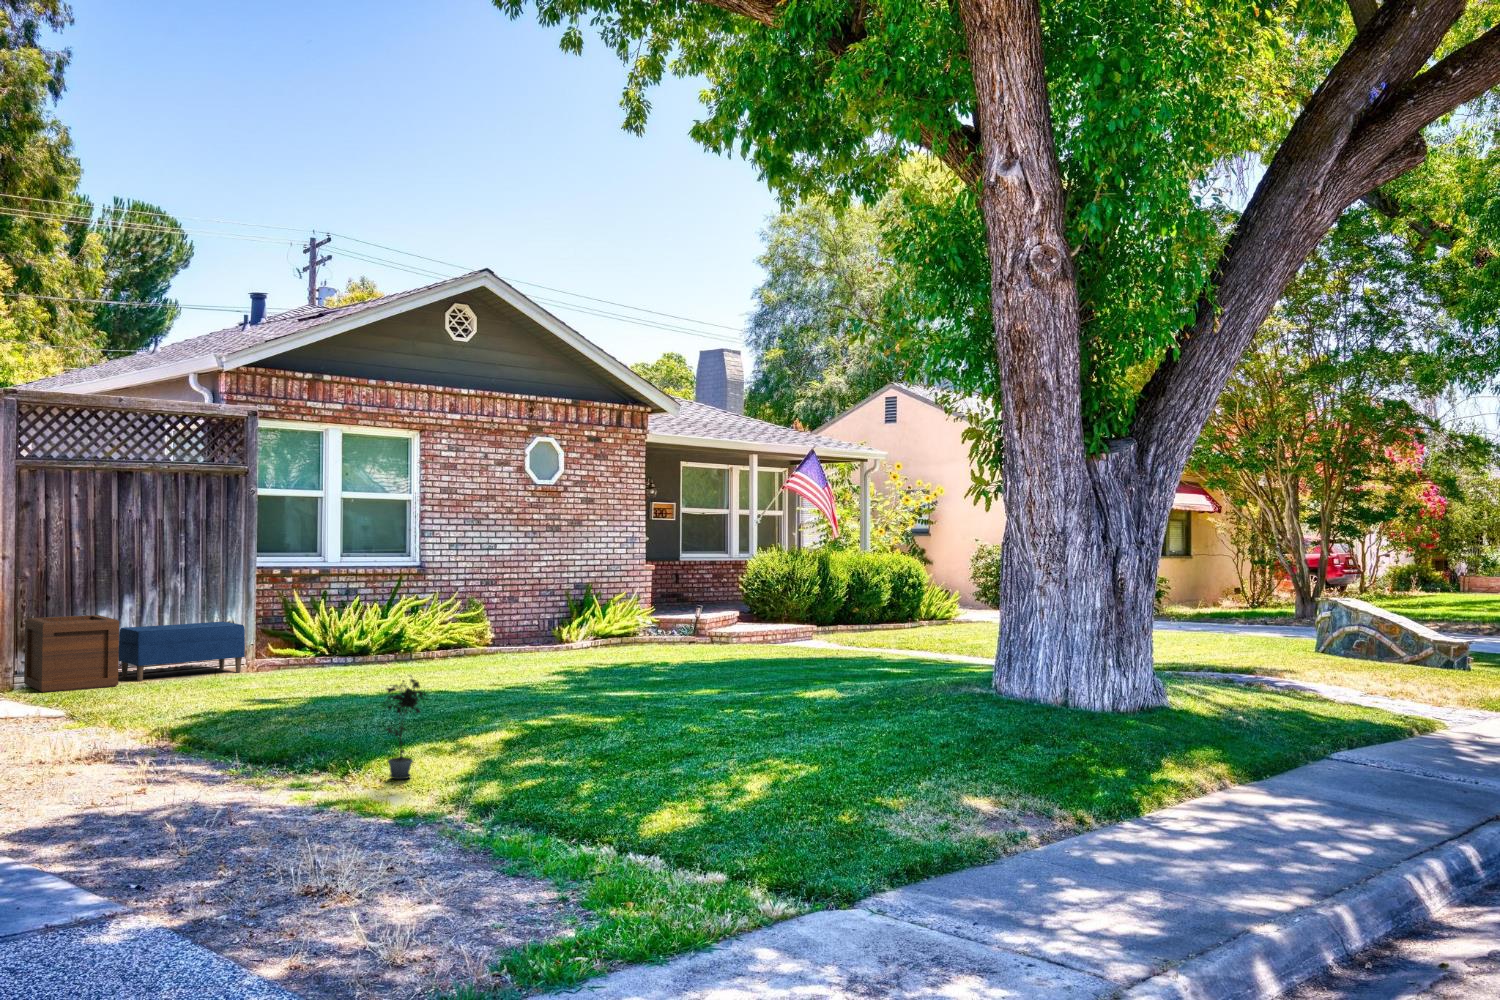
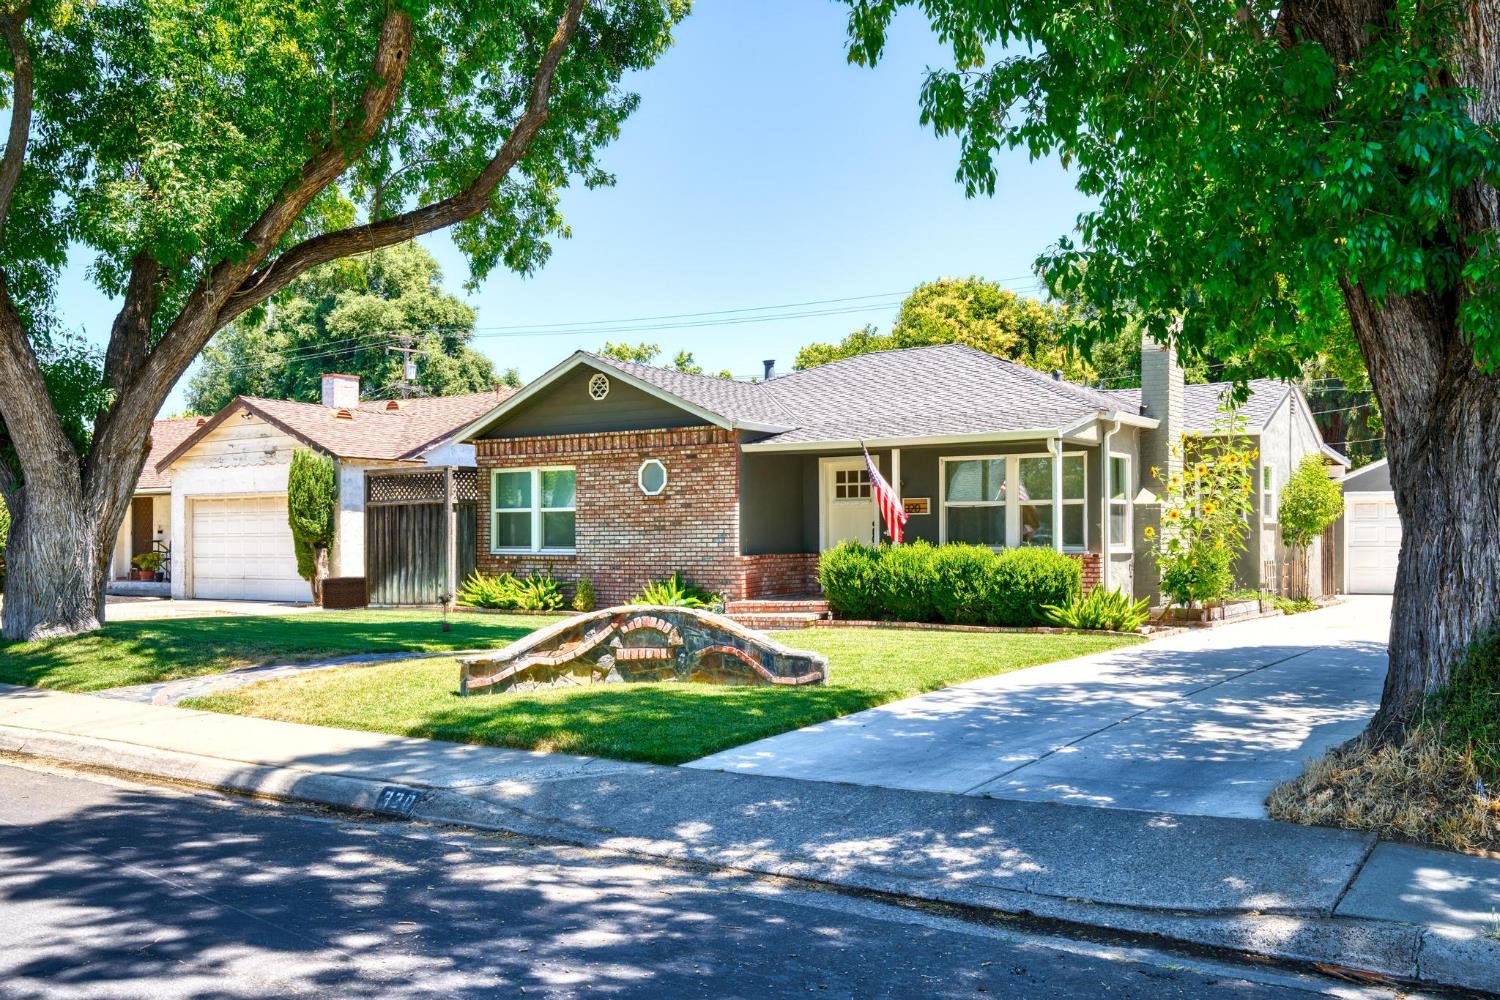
bench: present [119,622,245,682] -> none [360,583,417,610]
potted plant: present [385,676,426,779] -> present [437,593,453,631]

